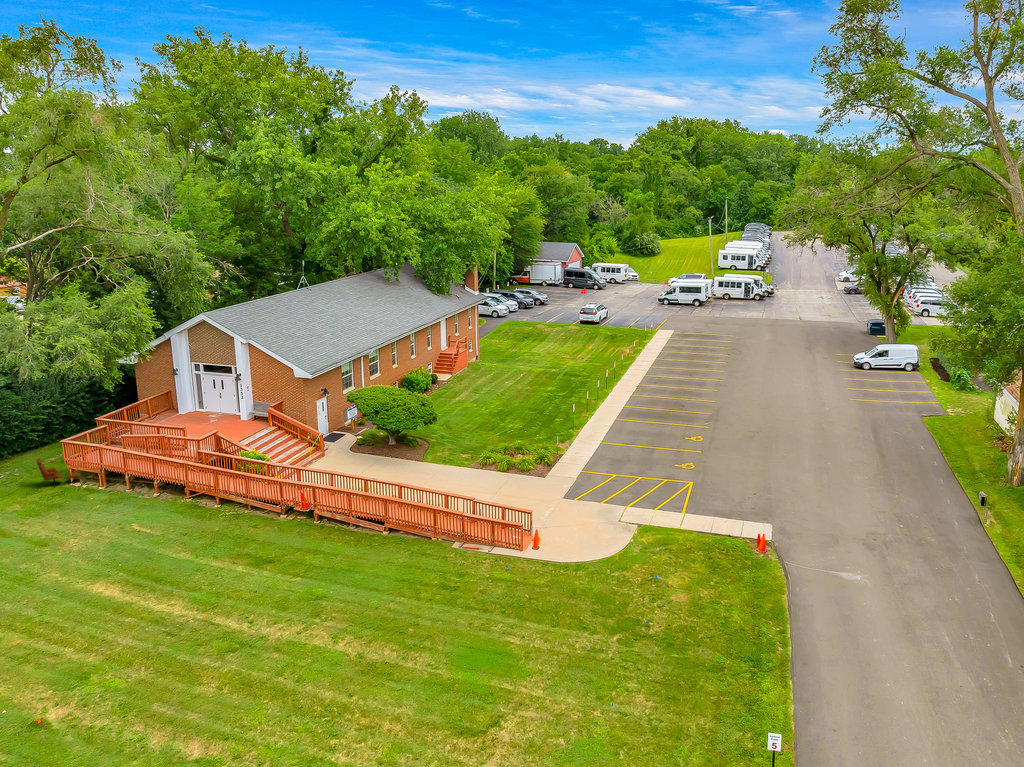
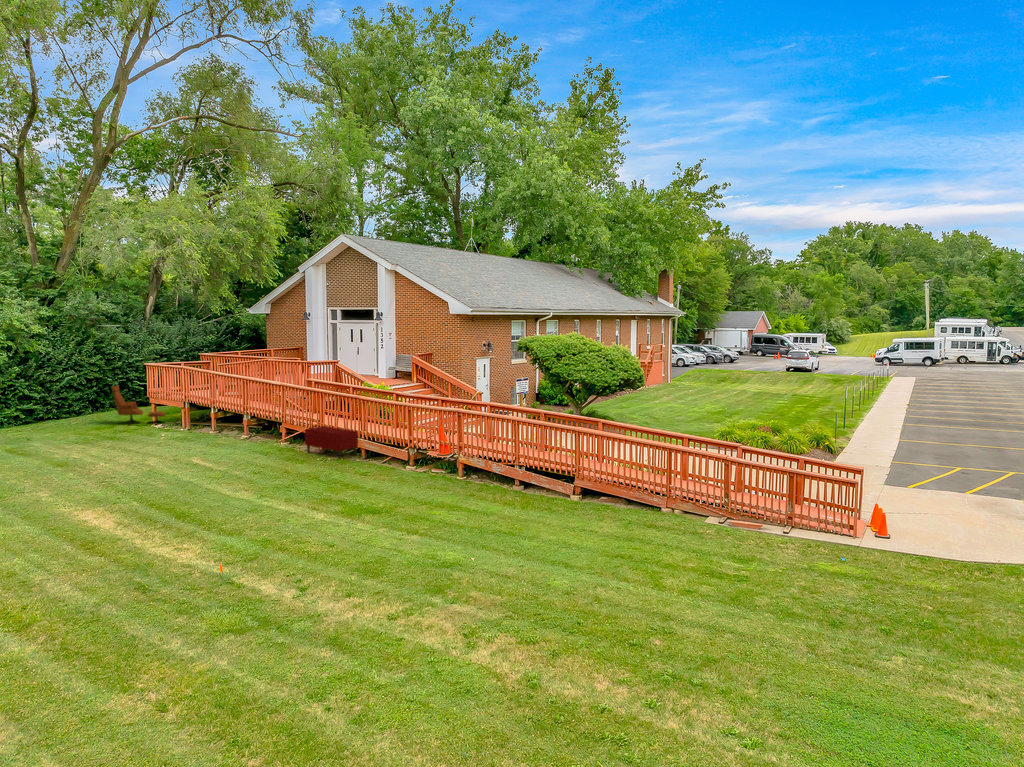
bench: none [206,488,245,513] -> present [305,426,358,458]

